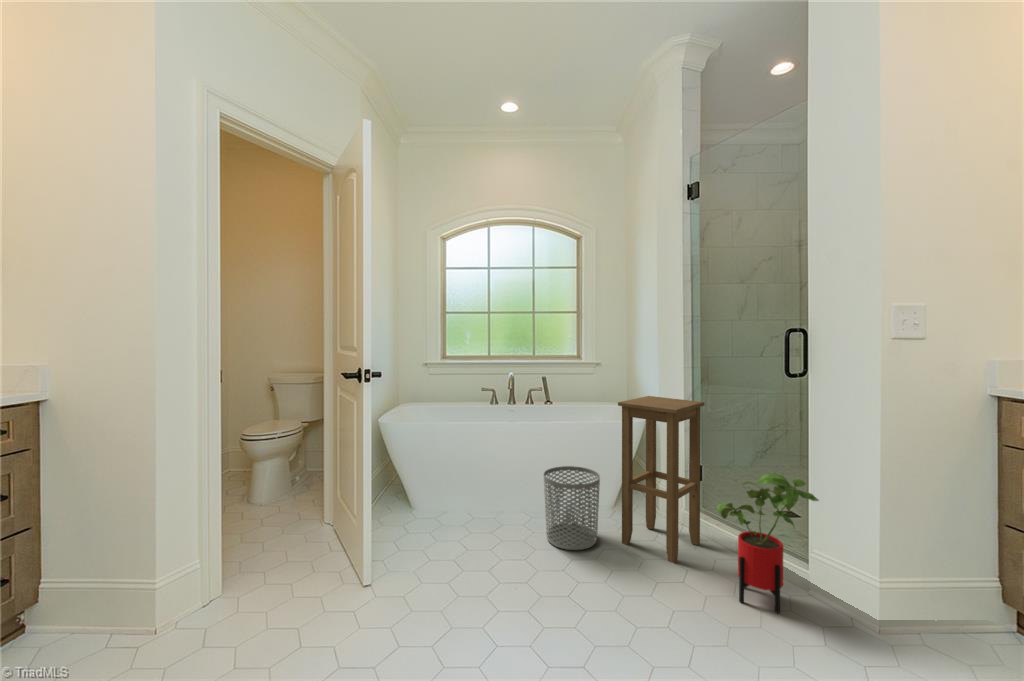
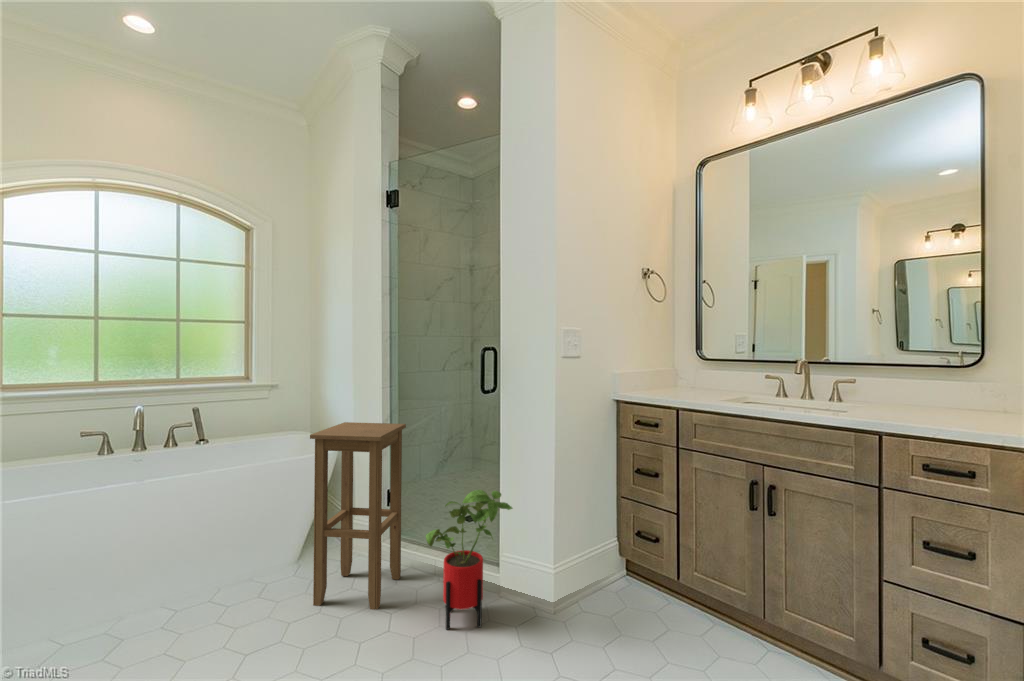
waste bin: present [544,466,600,550] -> none [201,523,285,642]

